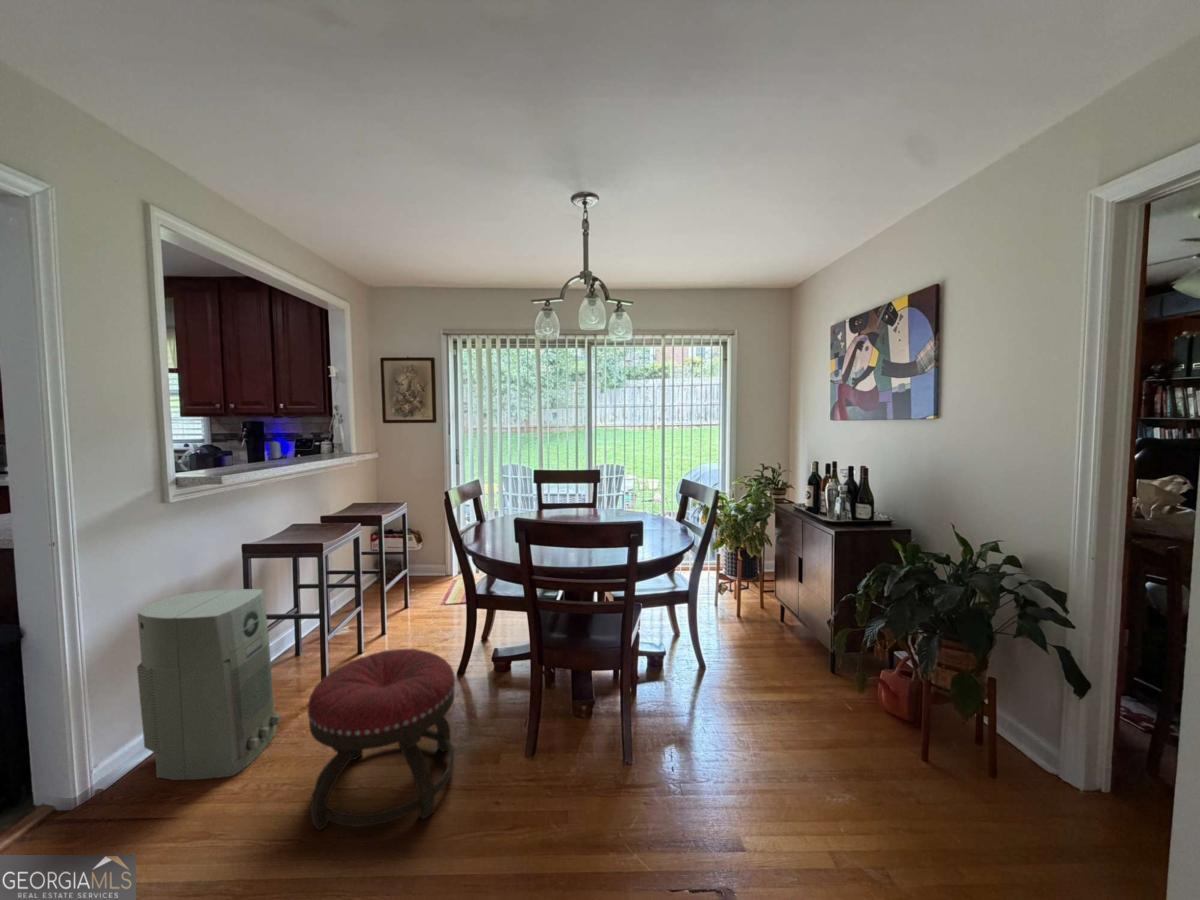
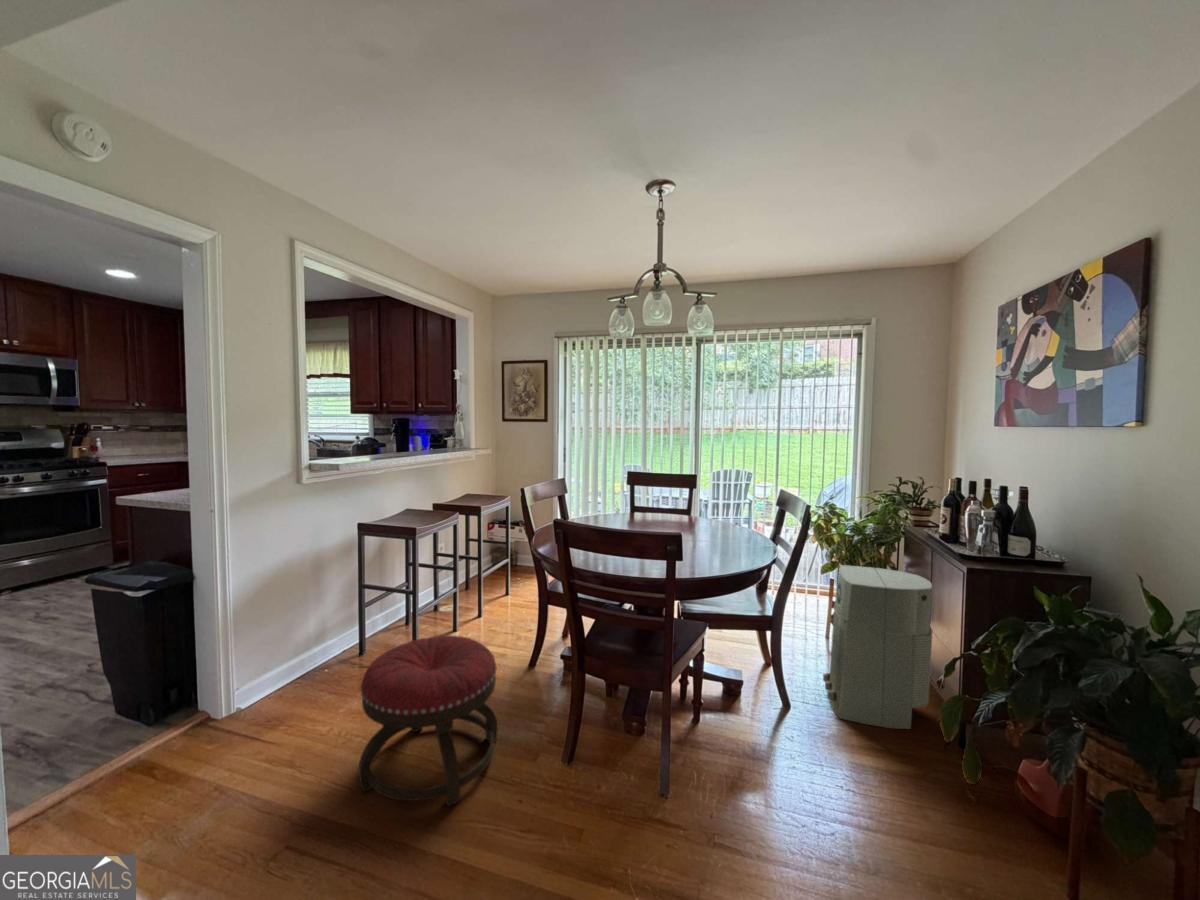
air purifier: present [137,589,281,780] -> present [823,565,932,729]

